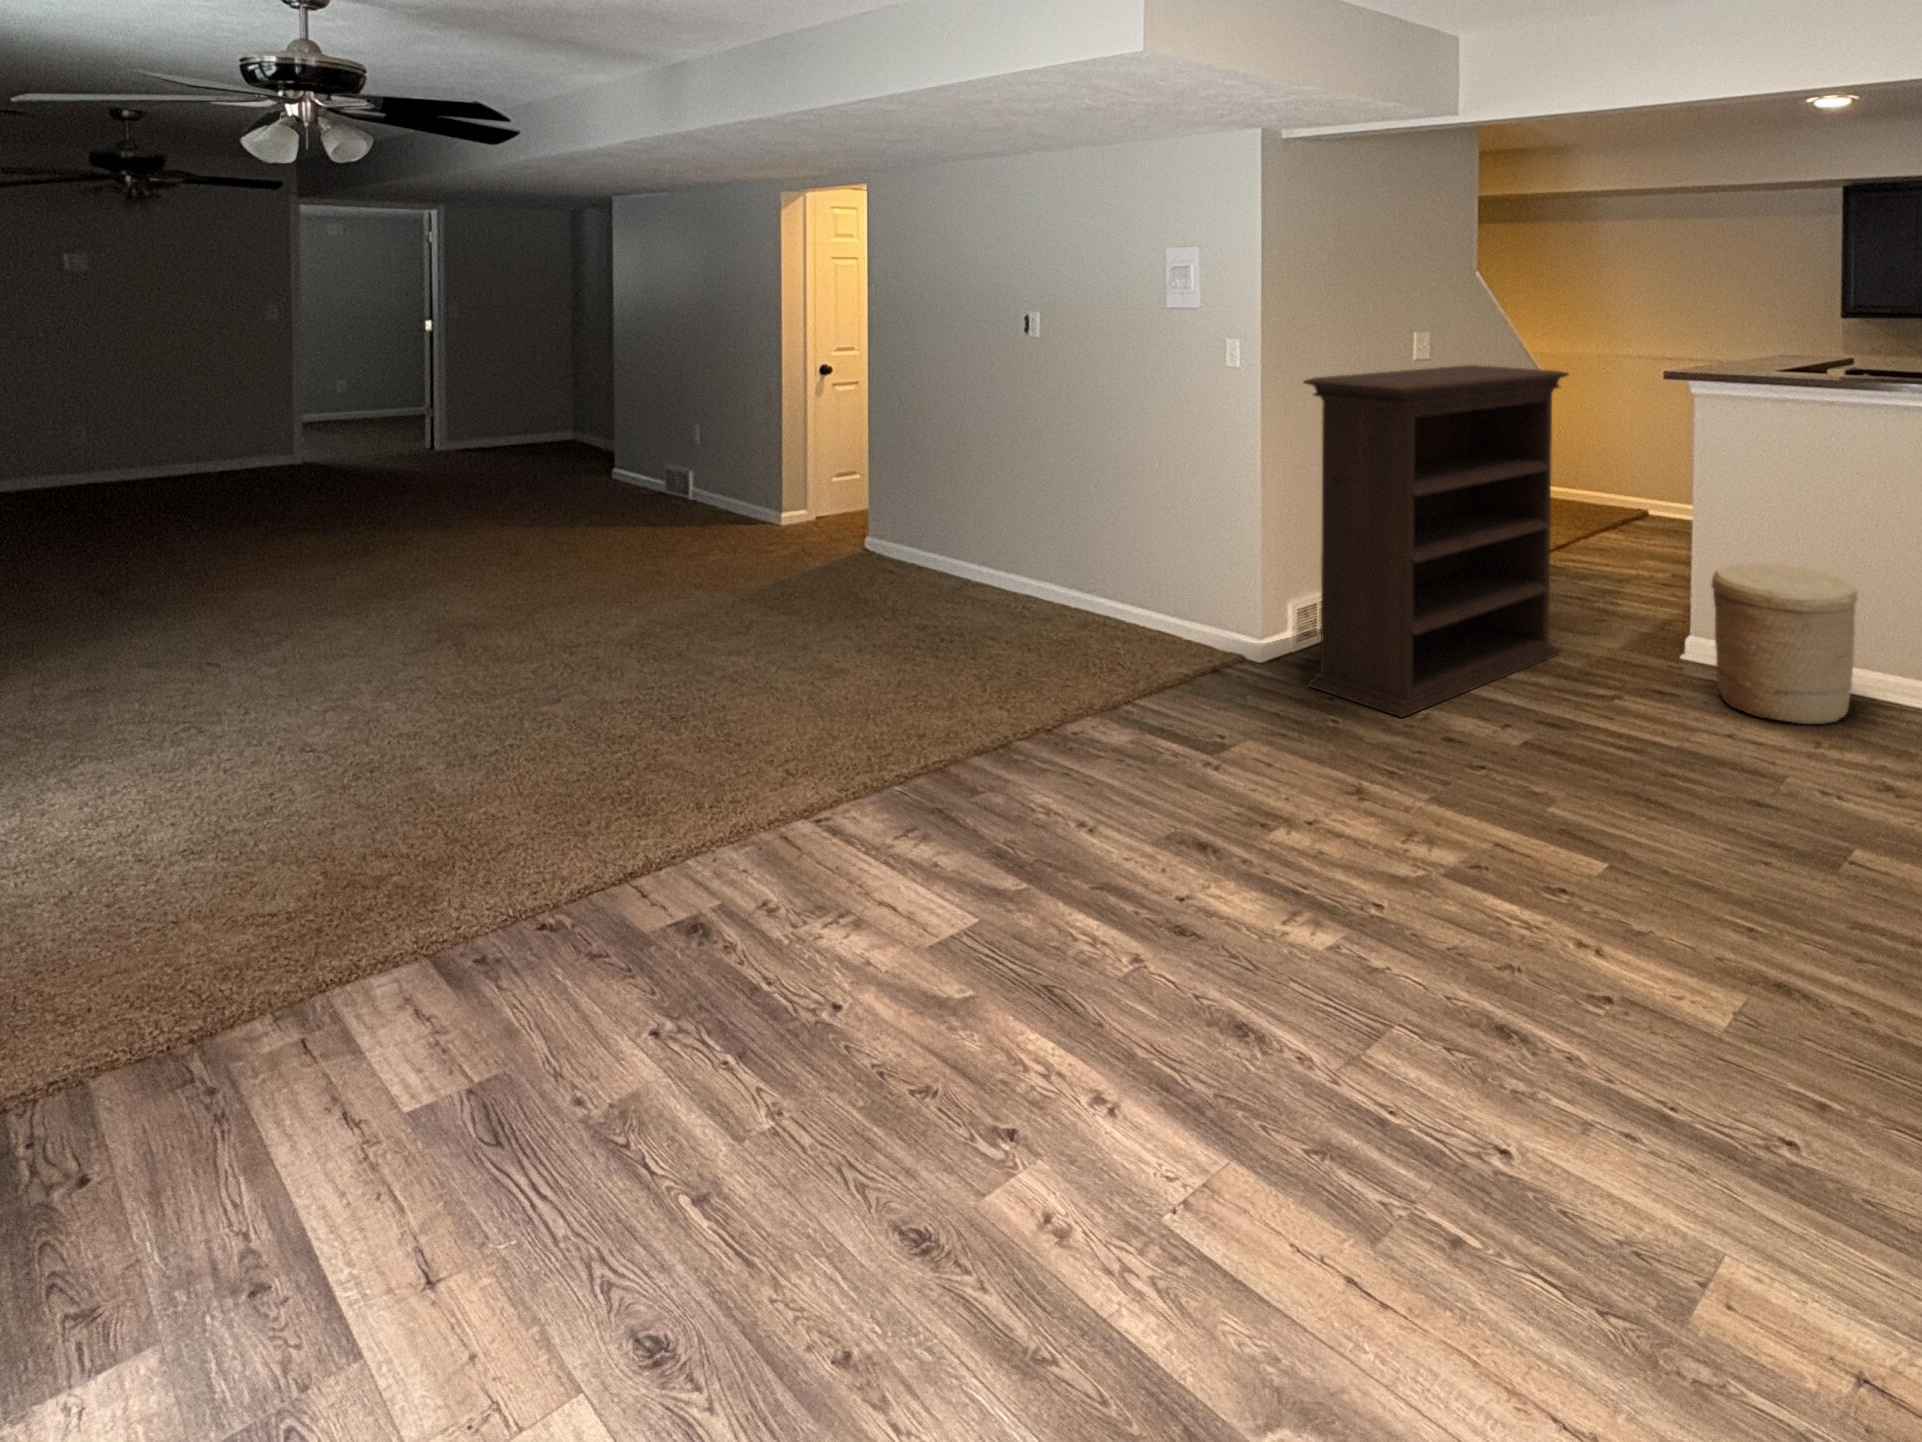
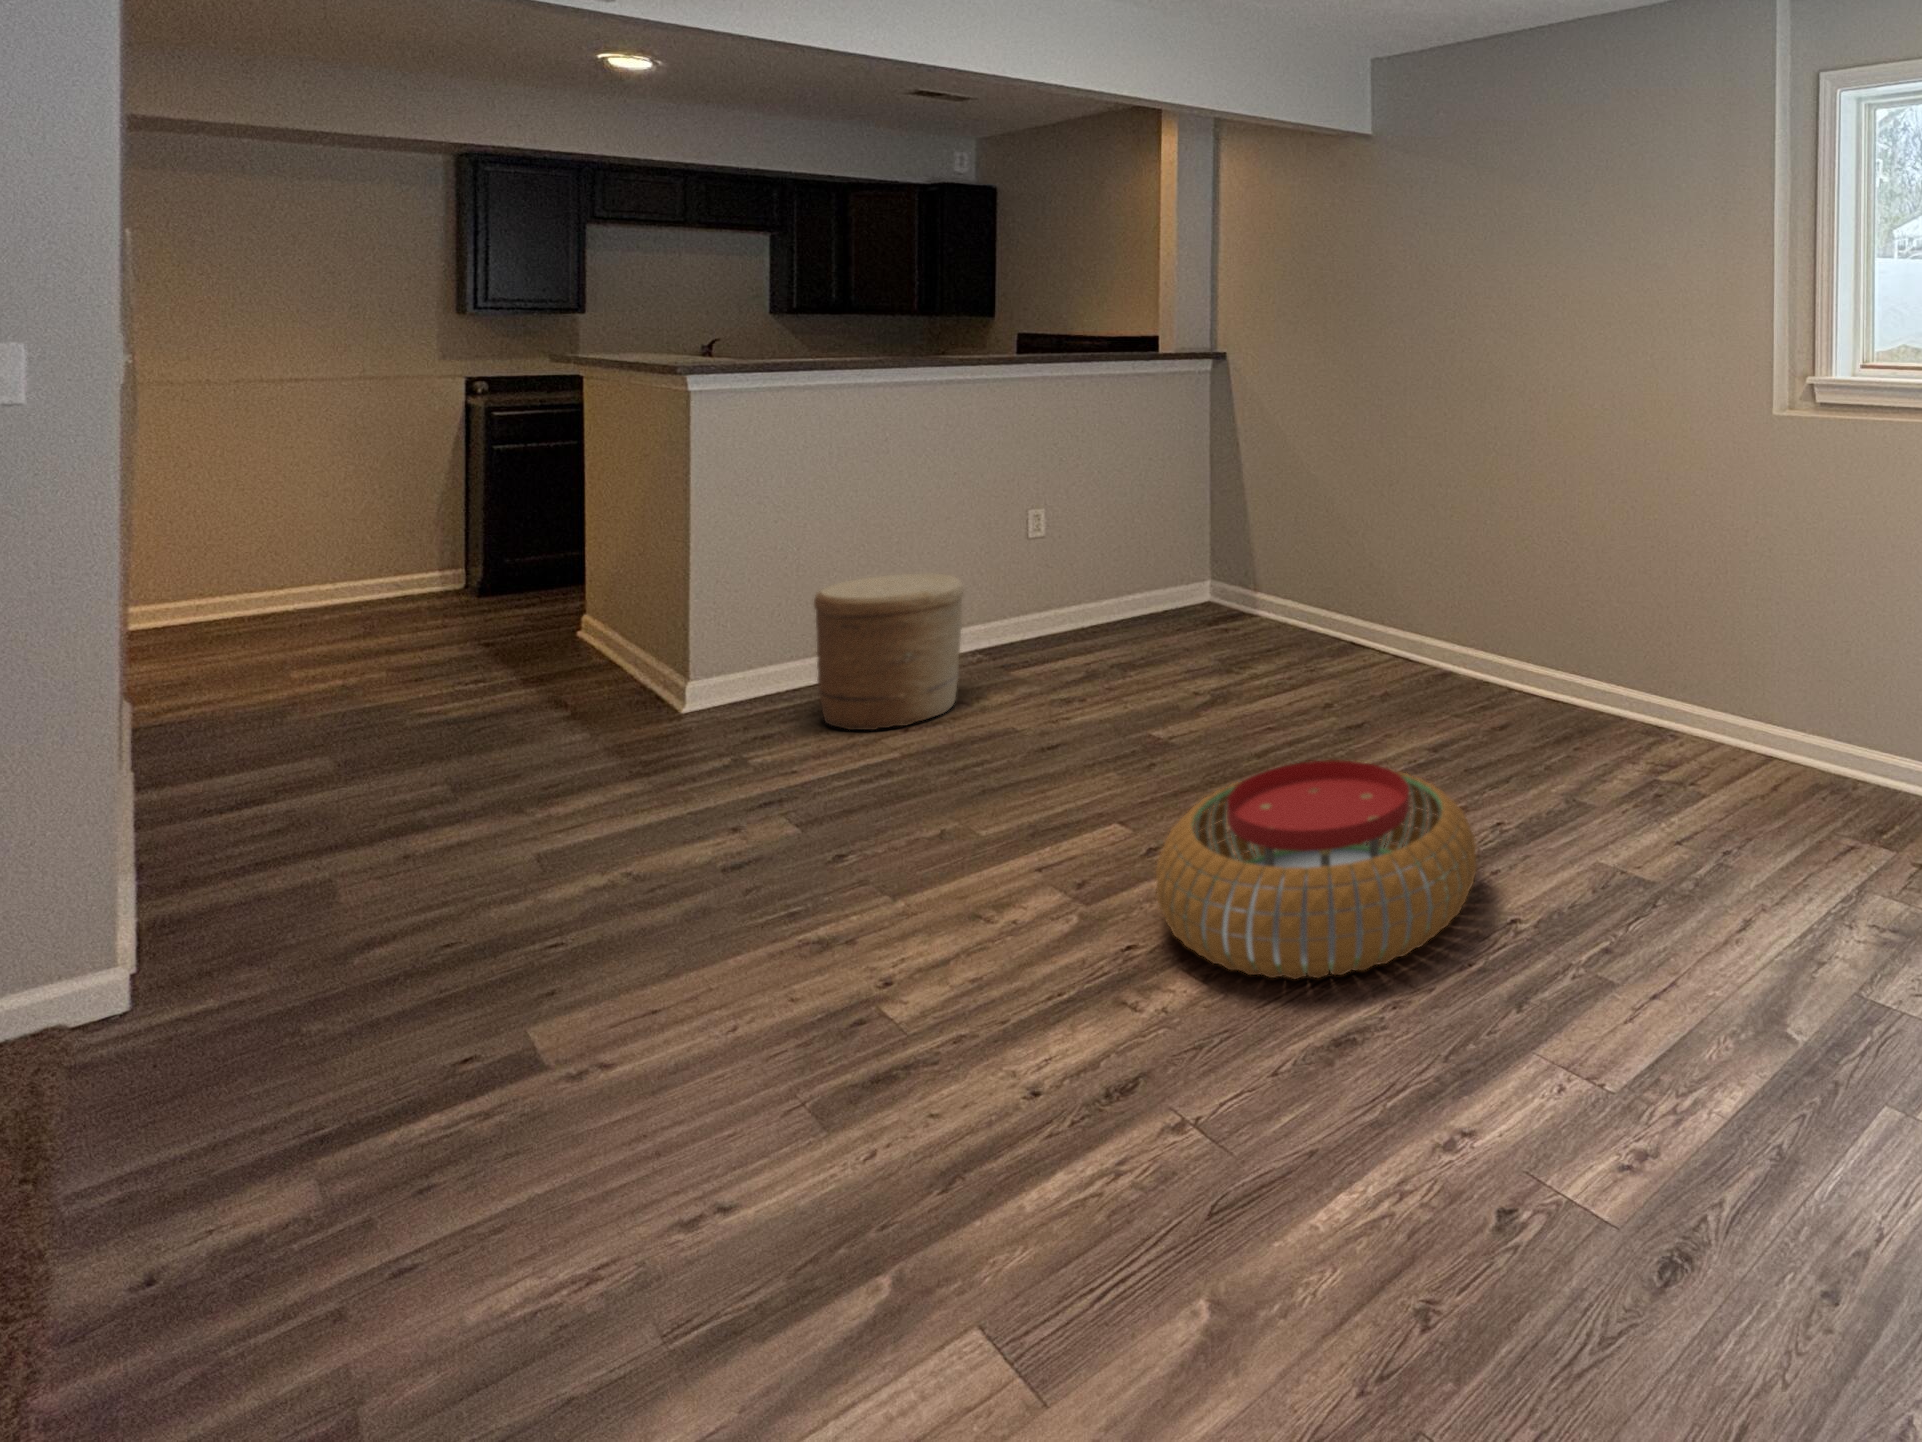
bookshelf: present [1304,365,1568,717] -> none [391,401,663,970]
pouf: none [1310,826,1665,1088] -> present [1156,760,1477,979]

